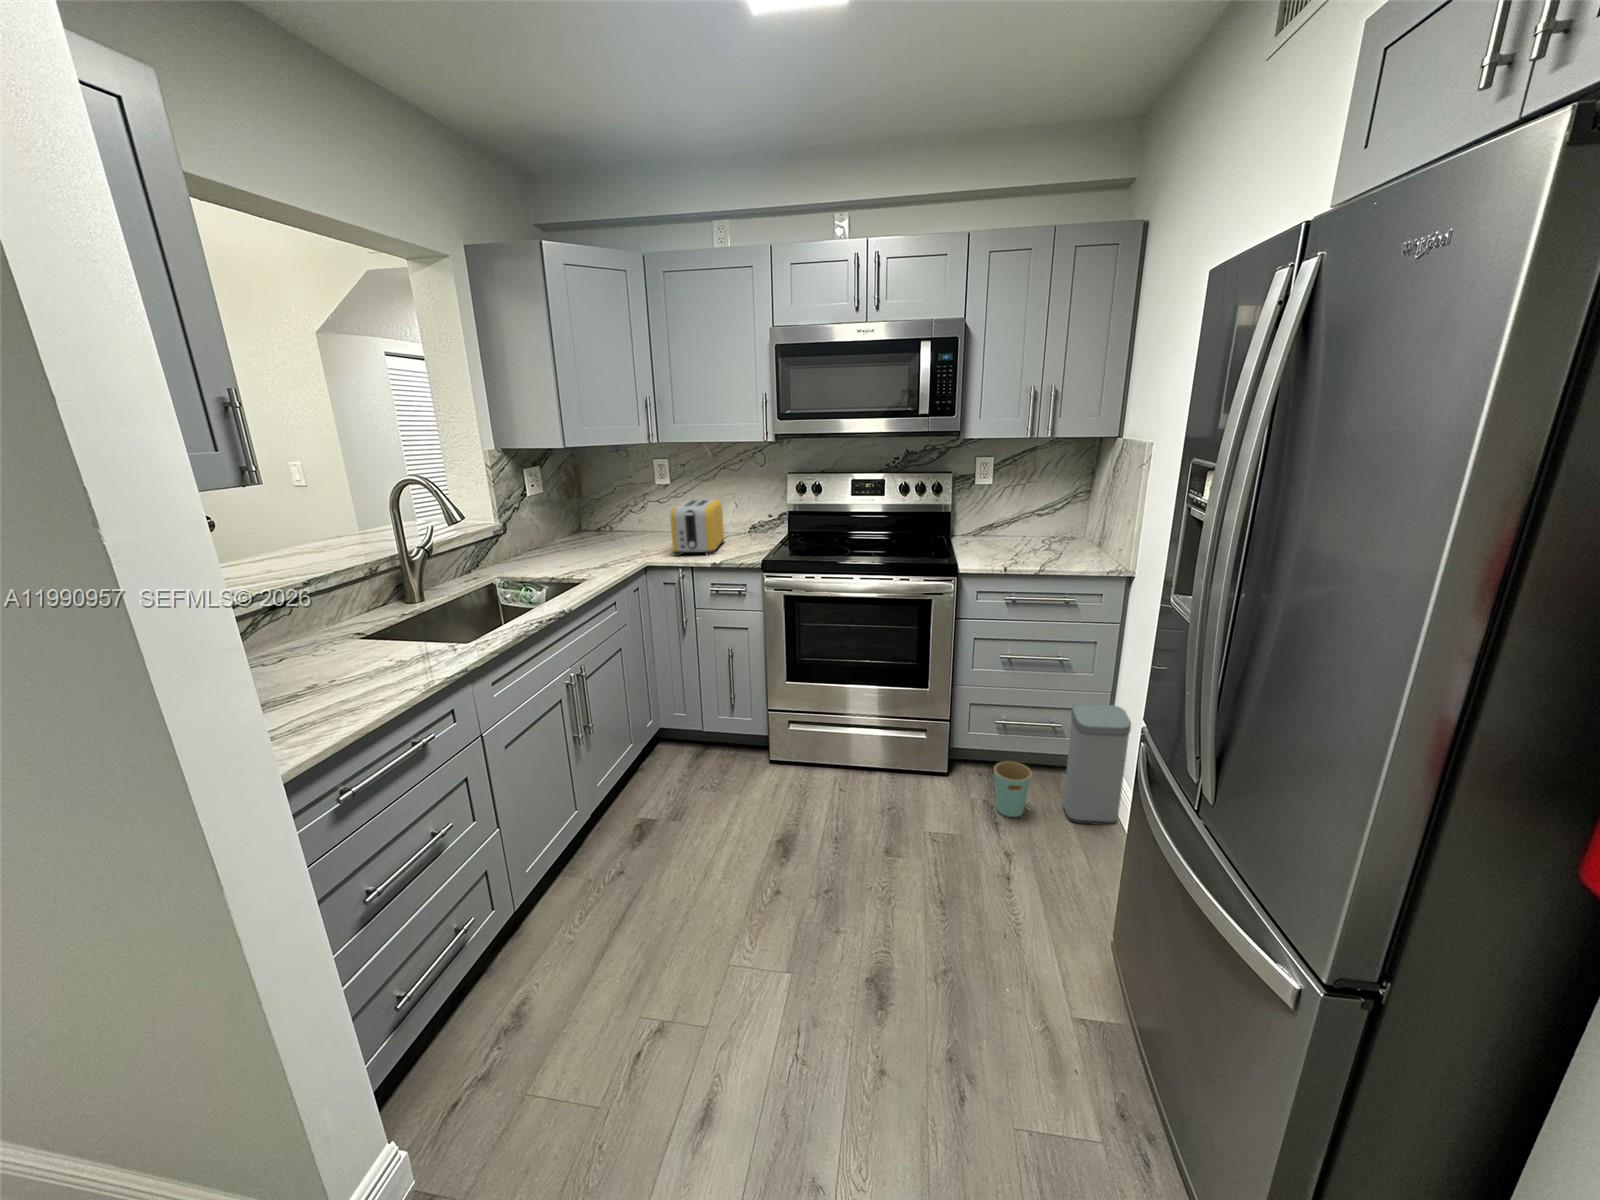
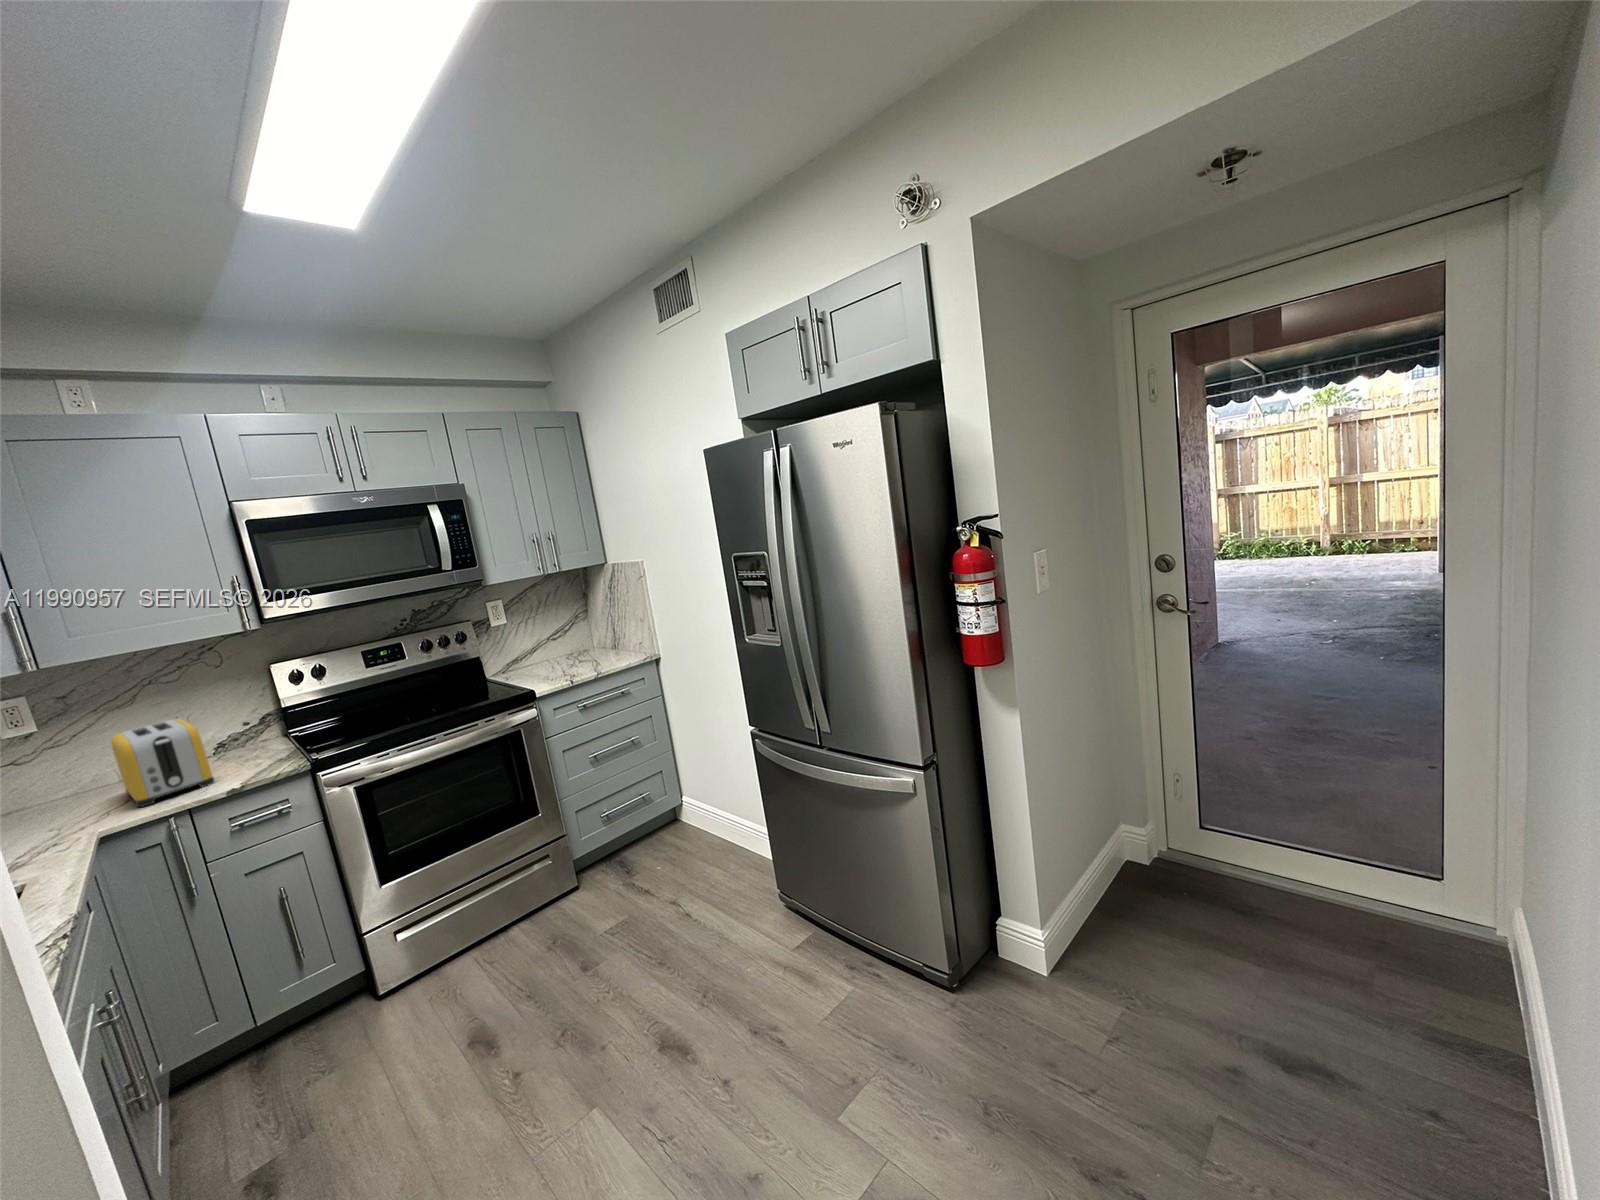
trash can: present [994,704,1131,825] -> none [626,754,721,885]

